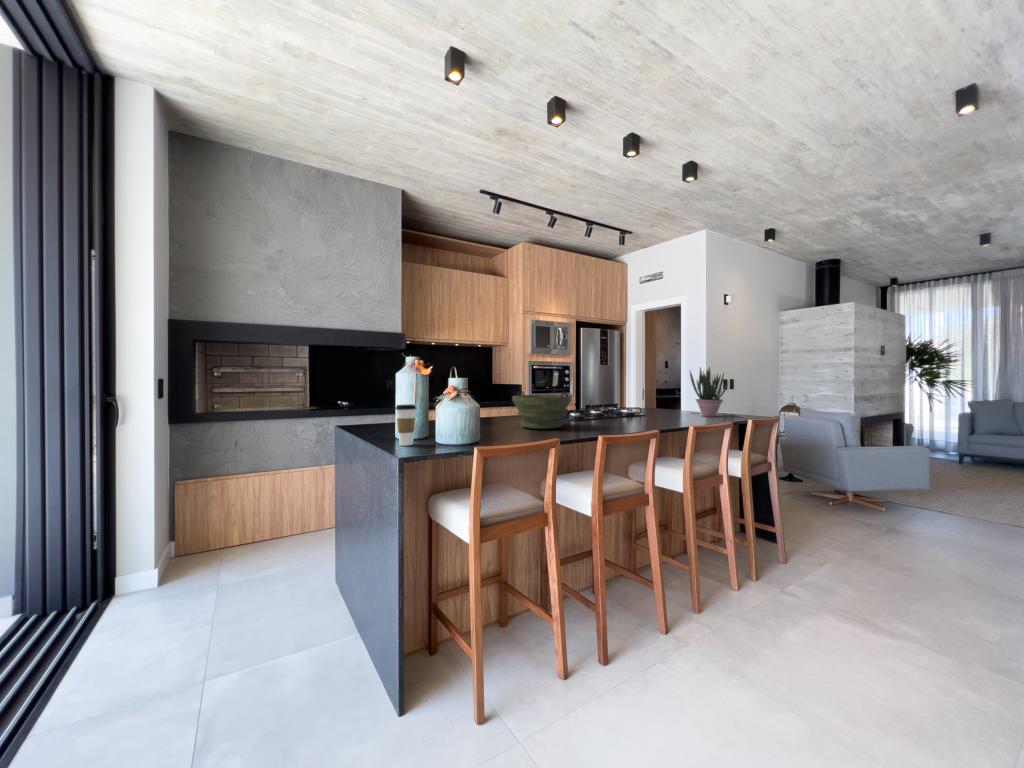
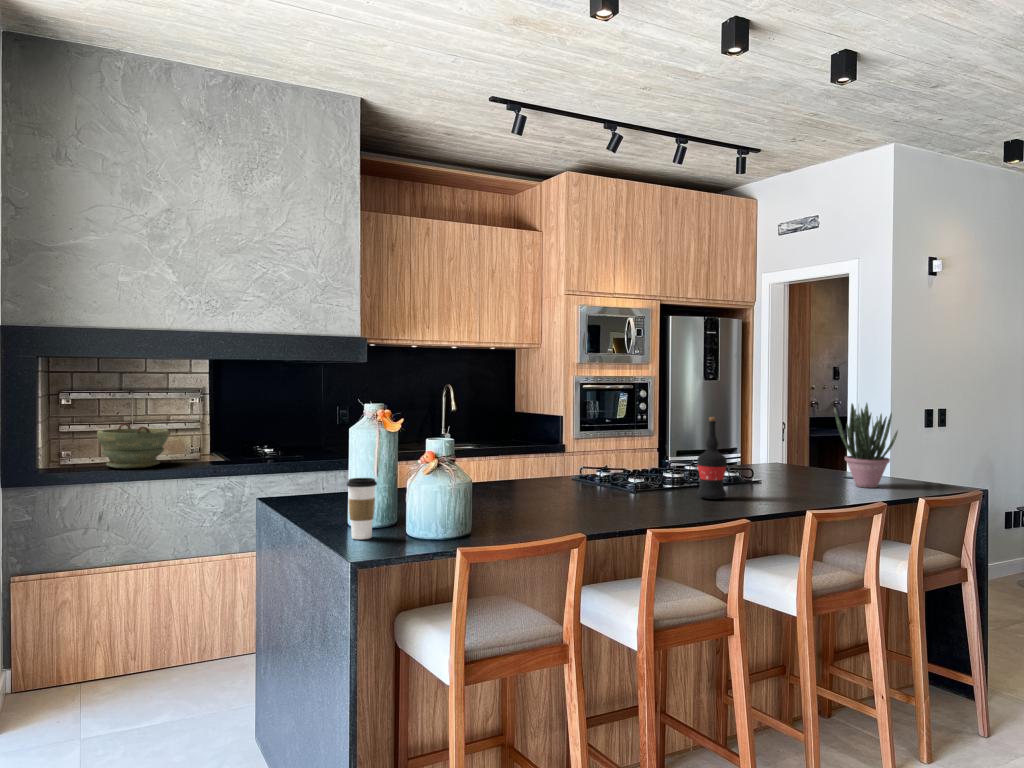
wine bottle: none [614,373,633,423] -> present [697,417,727,499]
bowl: present [512,391,571,429] -> present [97,423,169,469]

